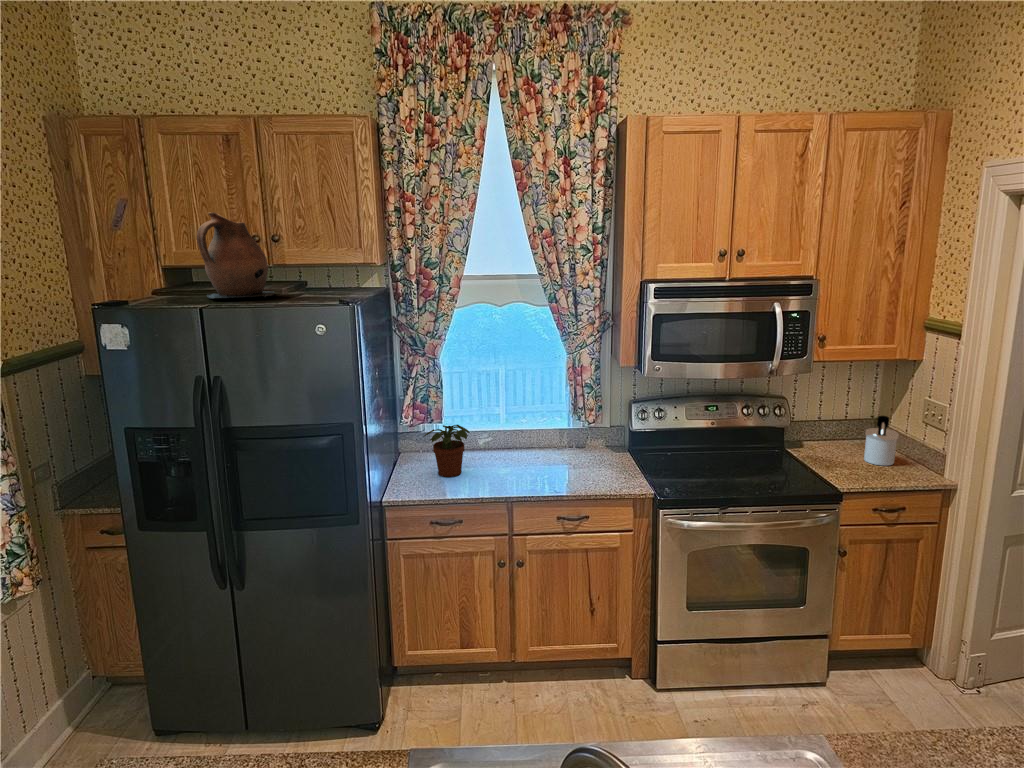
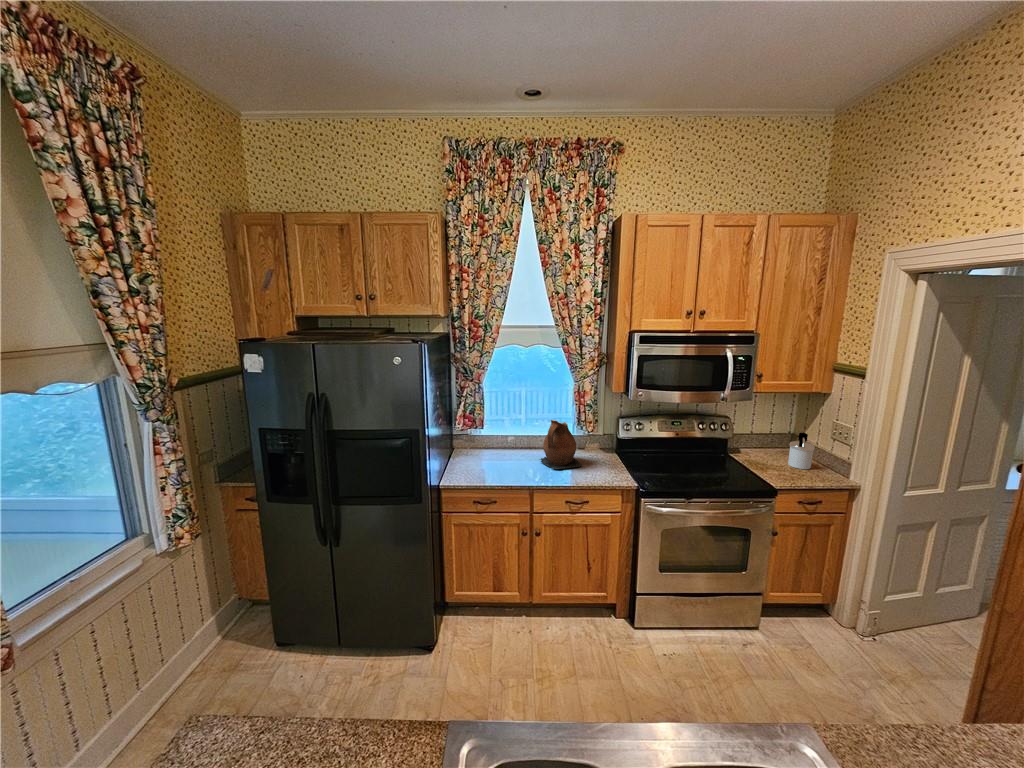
ceramic pitcher: present [197,212,274,298] -> present [540,420,582,469]
potted plant: present [424,425,470,477] -> none [471,430,504,468]

